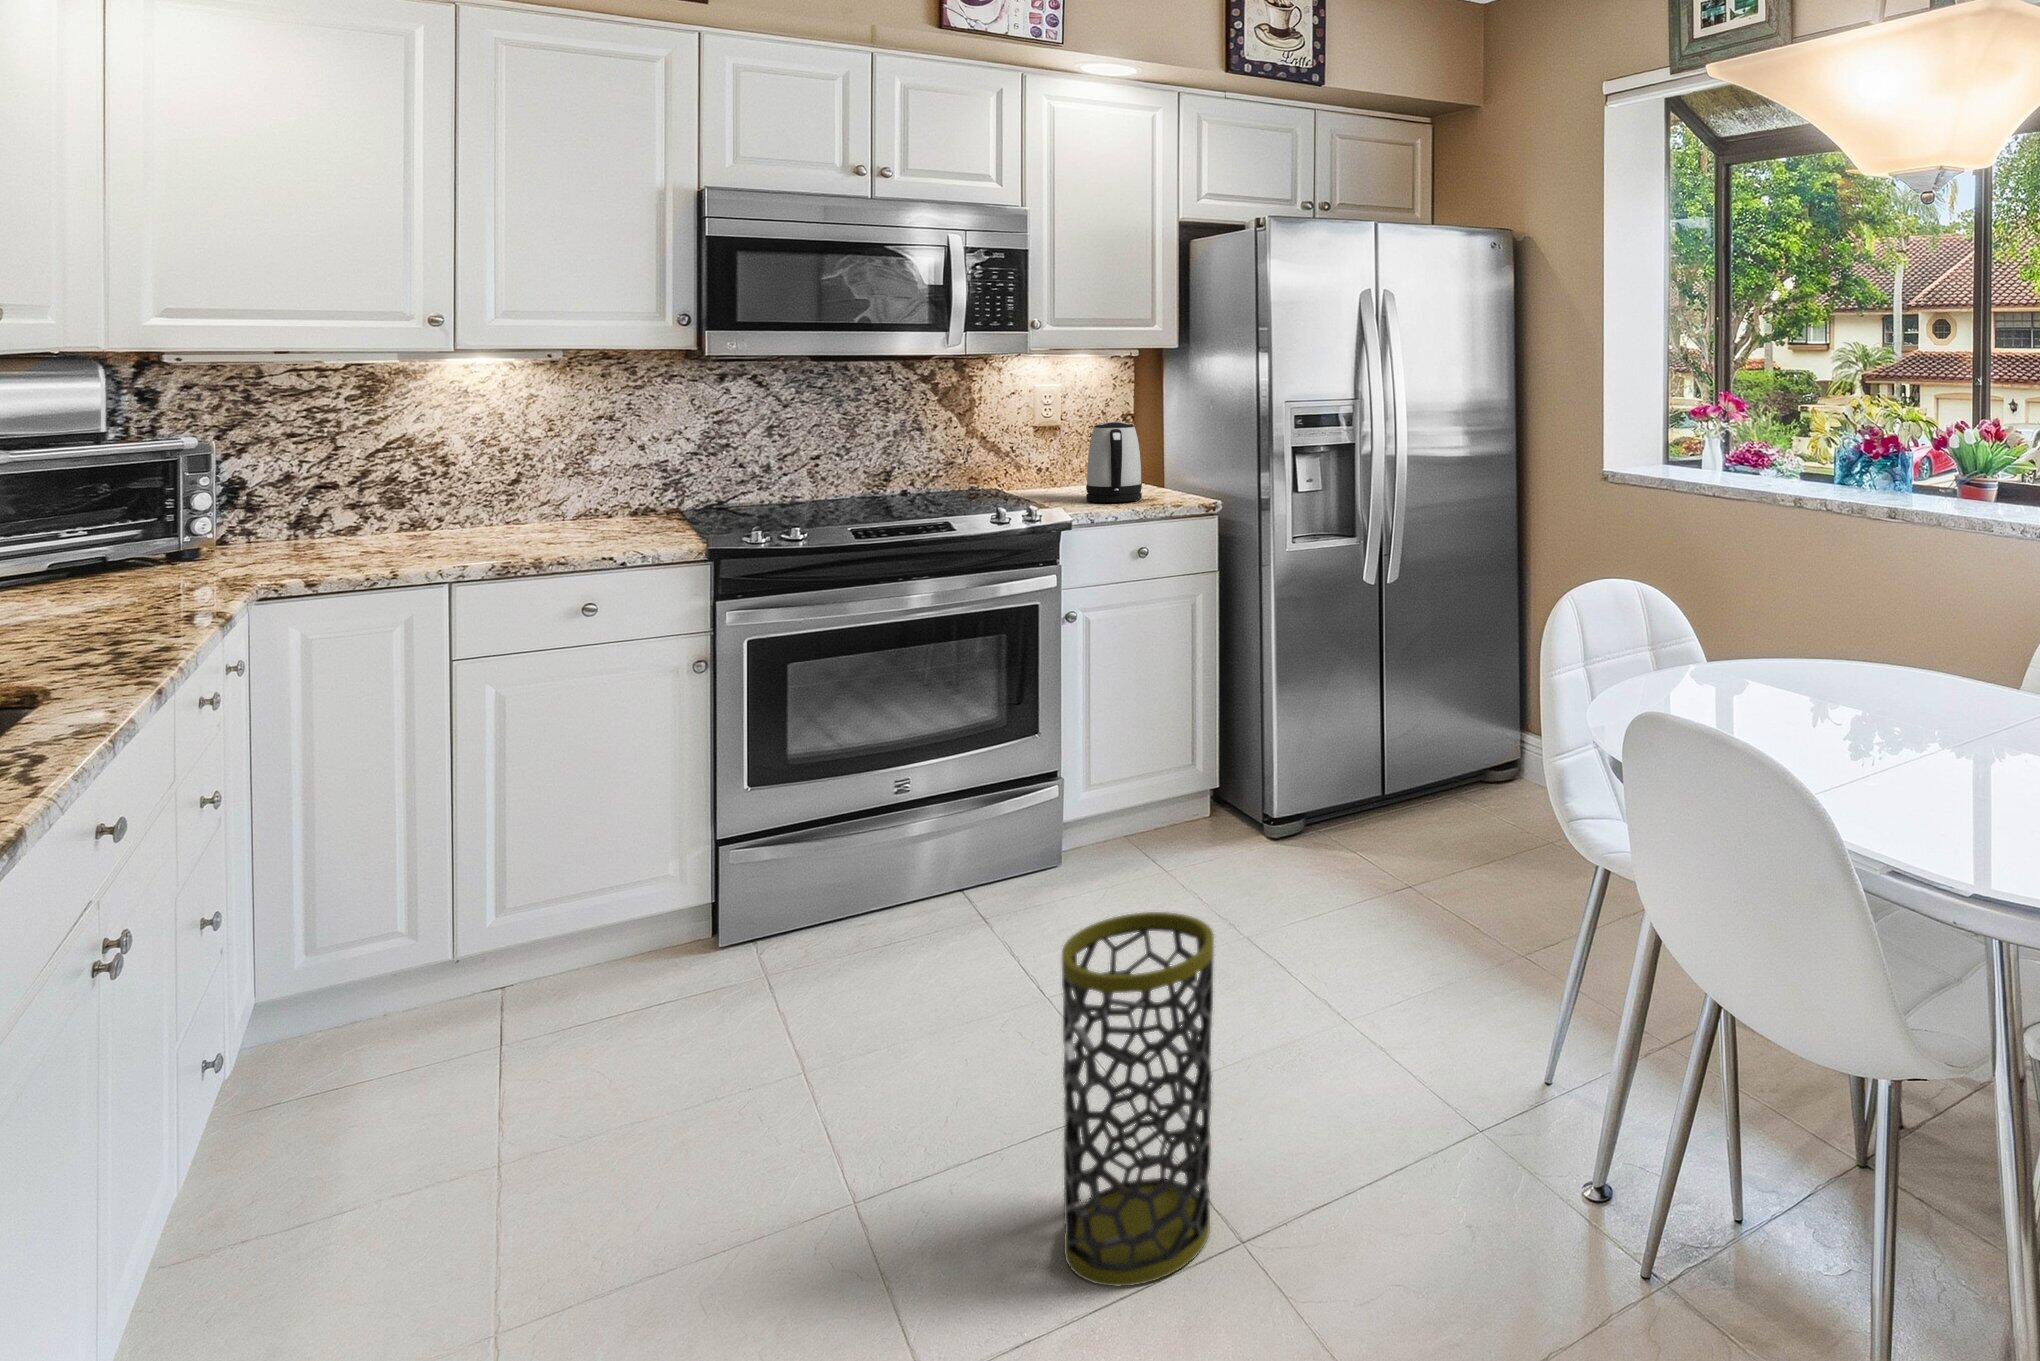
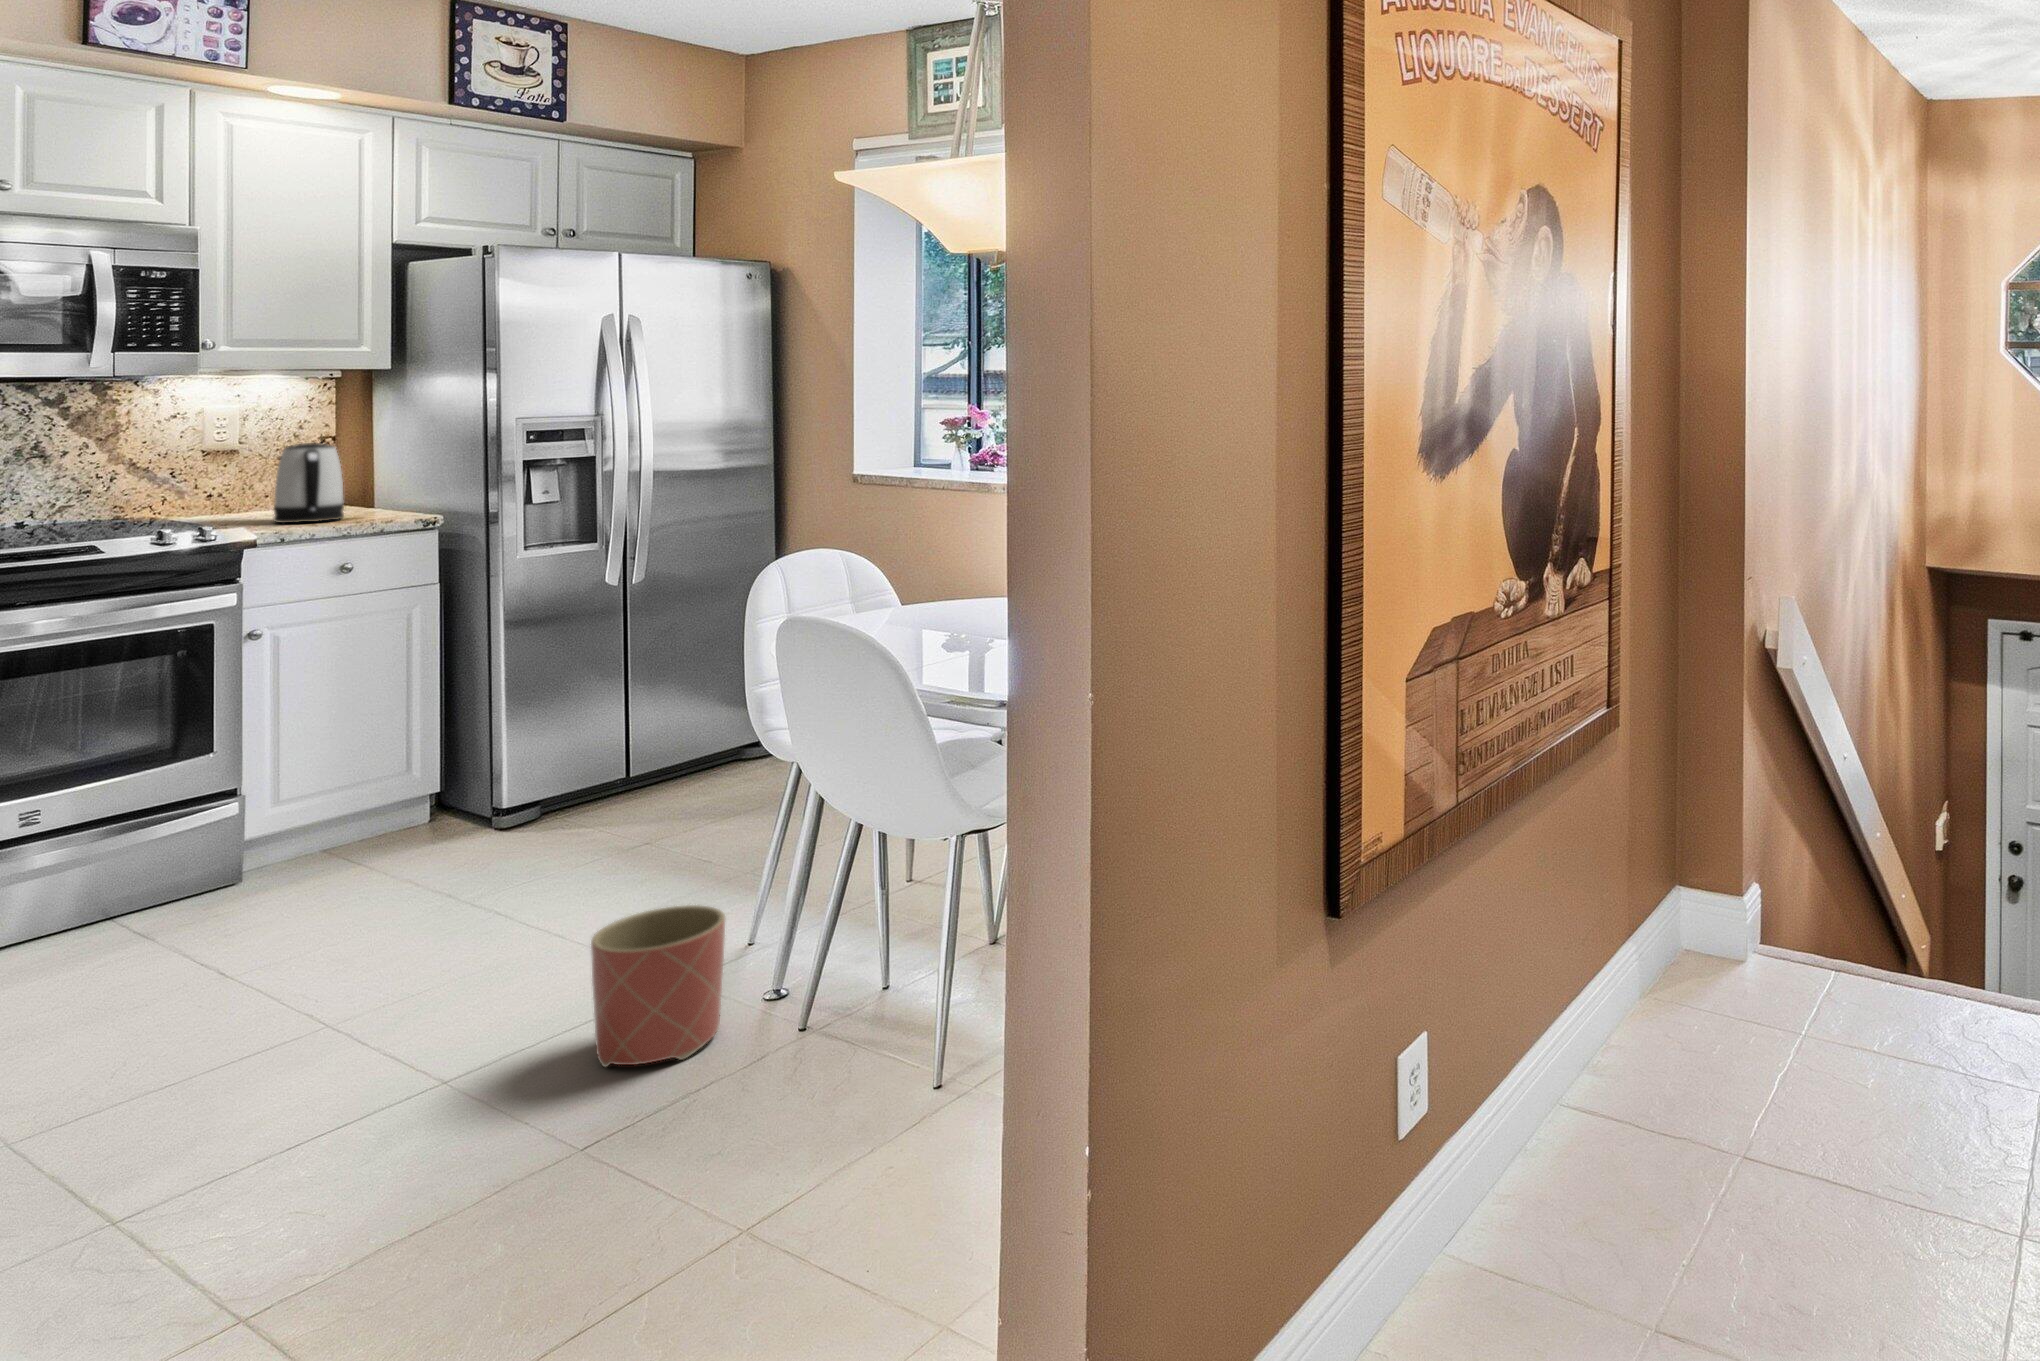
trash can: present [1062,912,1214,1286] -> none [255,836,415,1135]
planter: none [1398,1050,1548,1282] -> present [591,905,725,1067]

